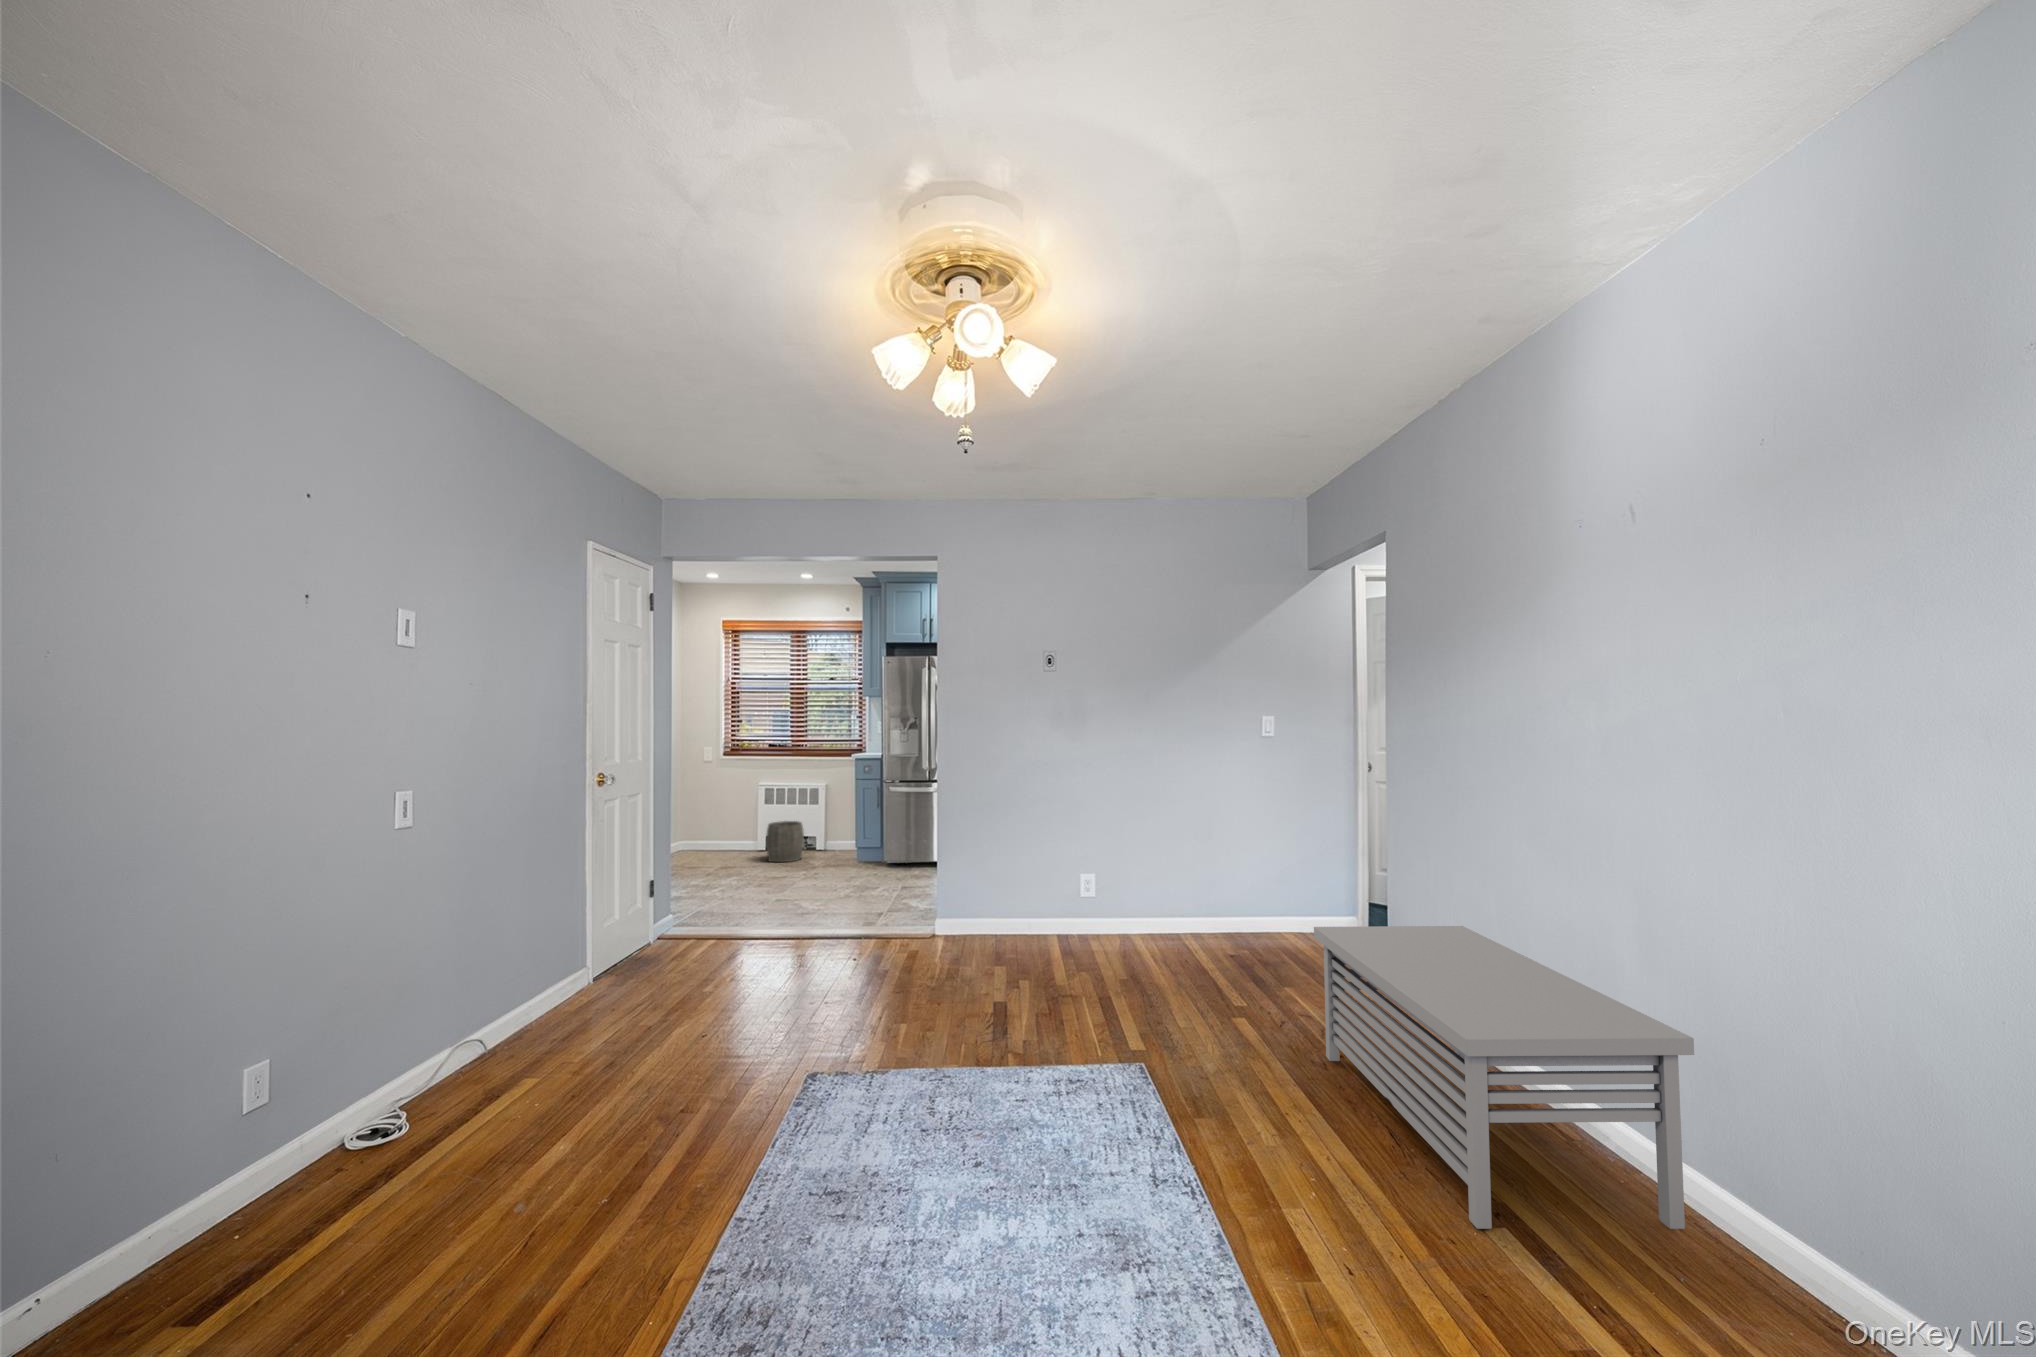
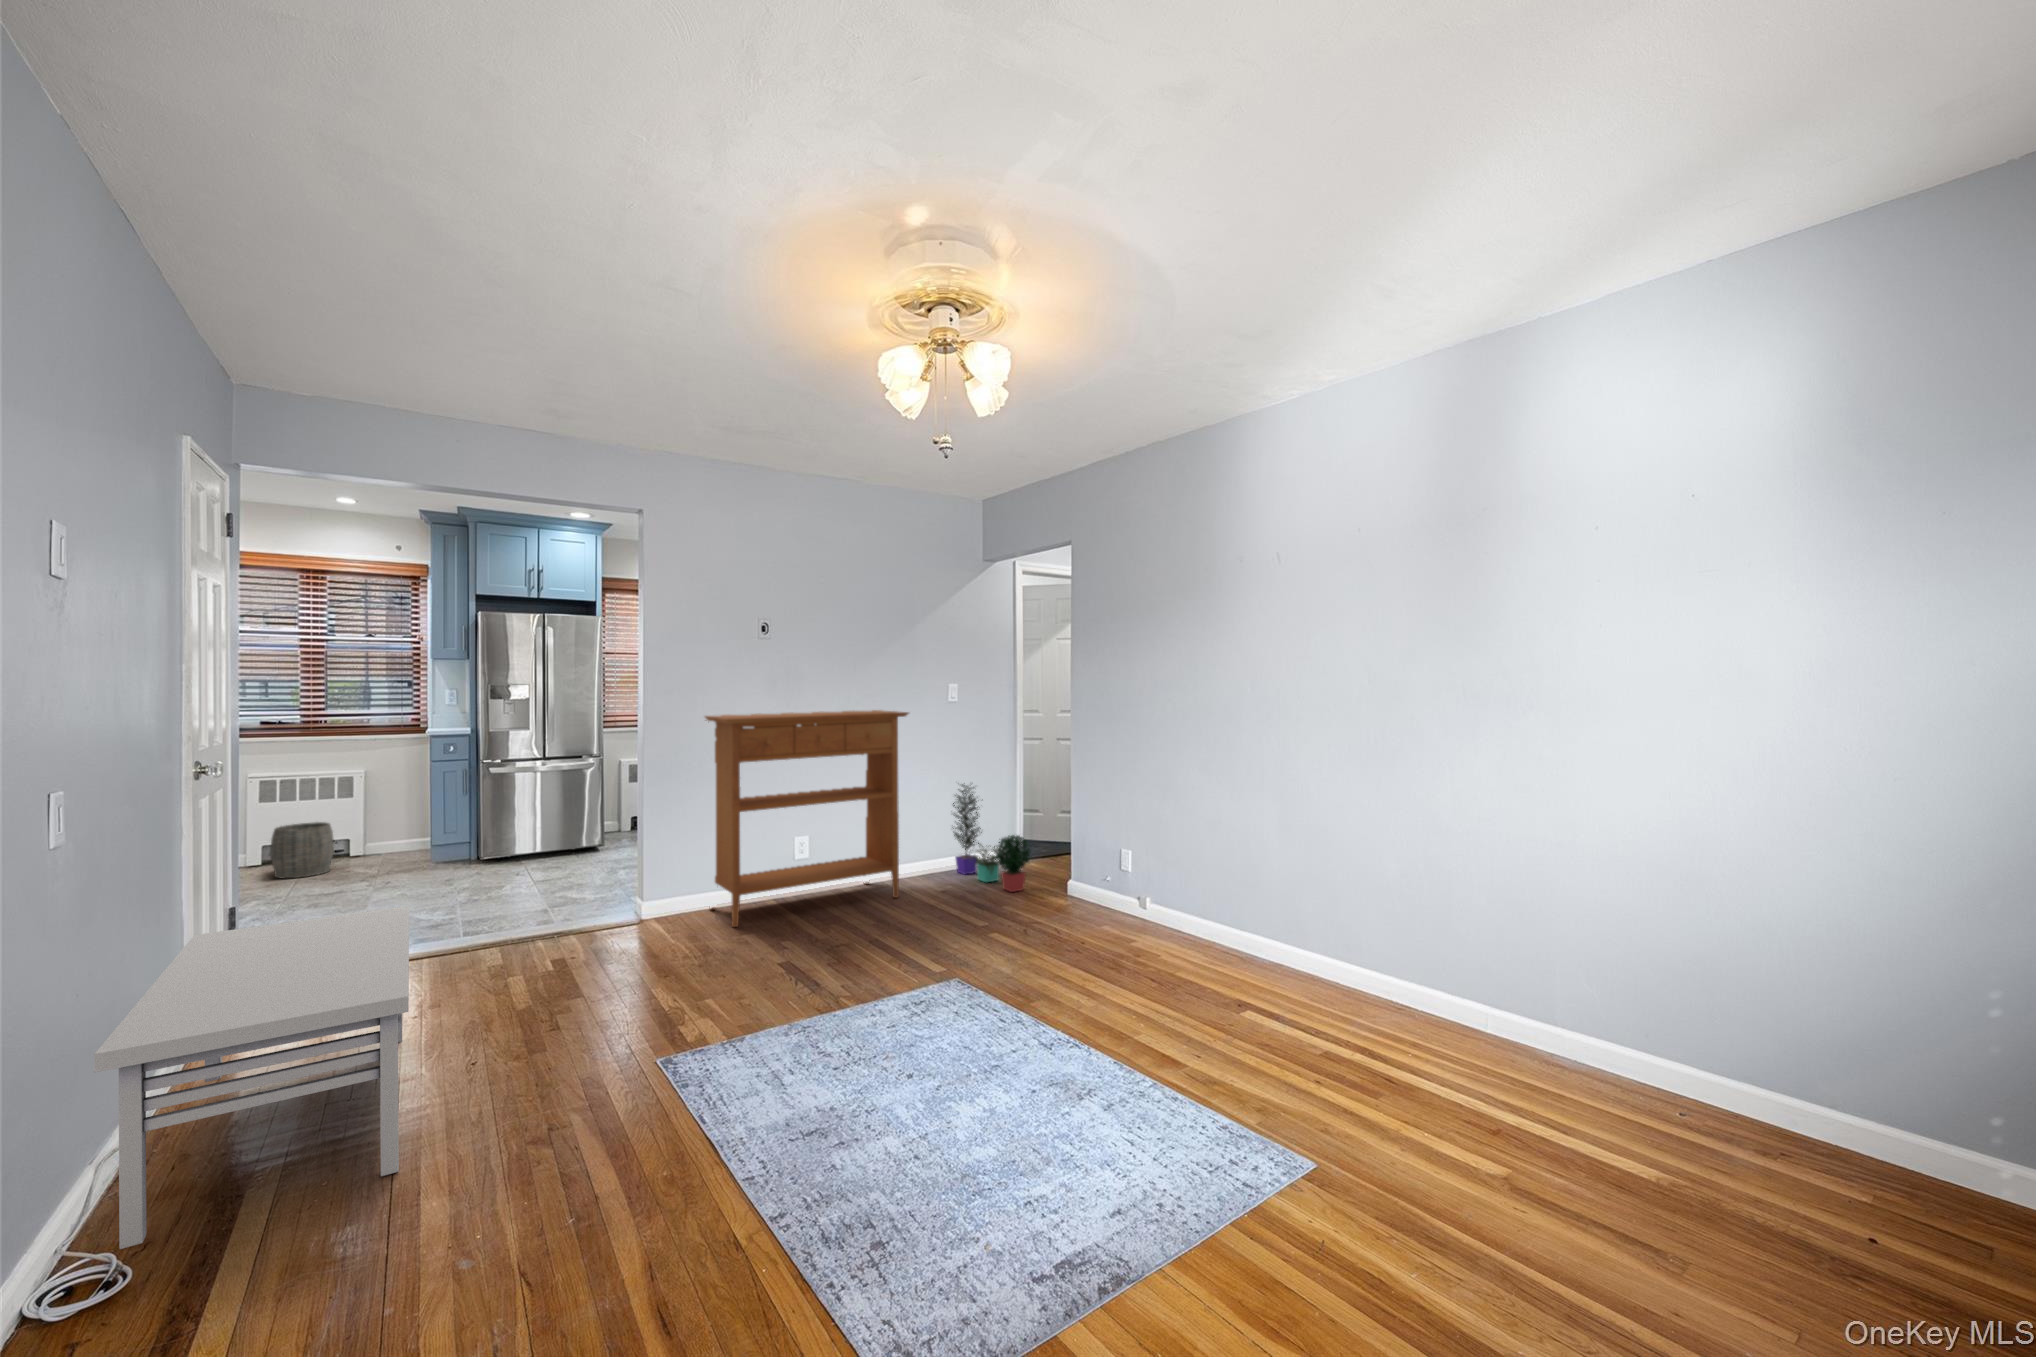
console table: none [990,746,1192,957] -> present [705,710,908,927]
potted plant: none [1265,831,1346,972] -> present [952,783,1030,892]
storage bench: present [1314,926,1694,1229] -> present [94,906,409,1249]

